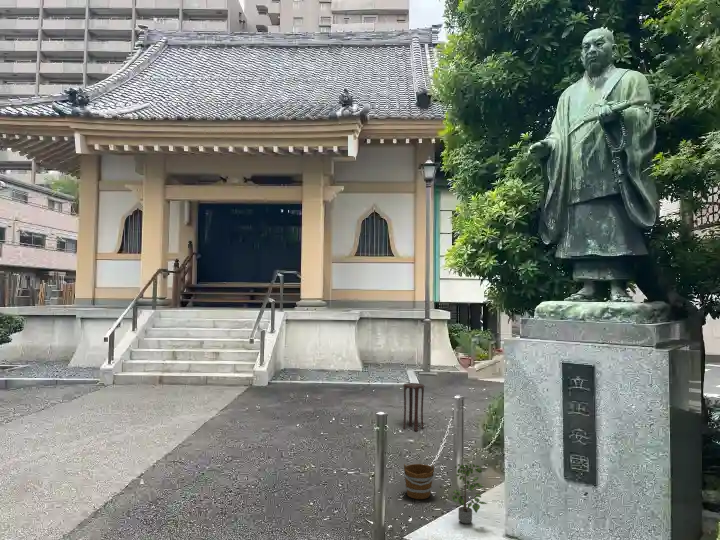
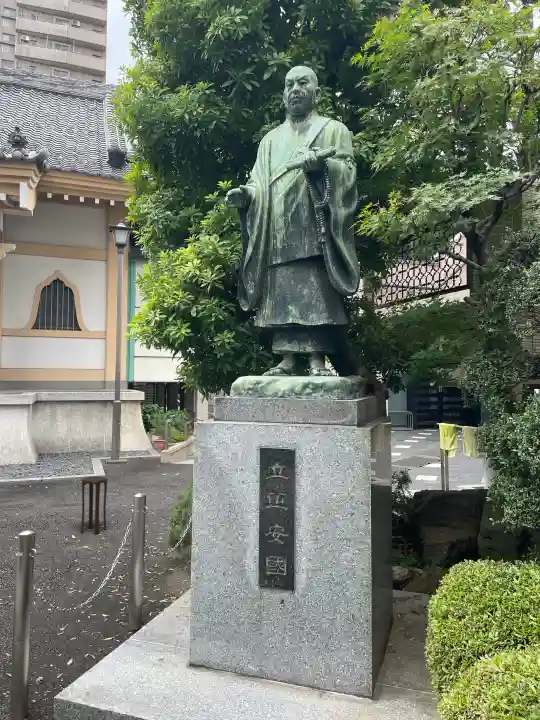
bucket: present [403,464,436,499] -> none [72,578,114,625]
potted plant: present [452,464,487,524] -> none [129,577,174,655]

